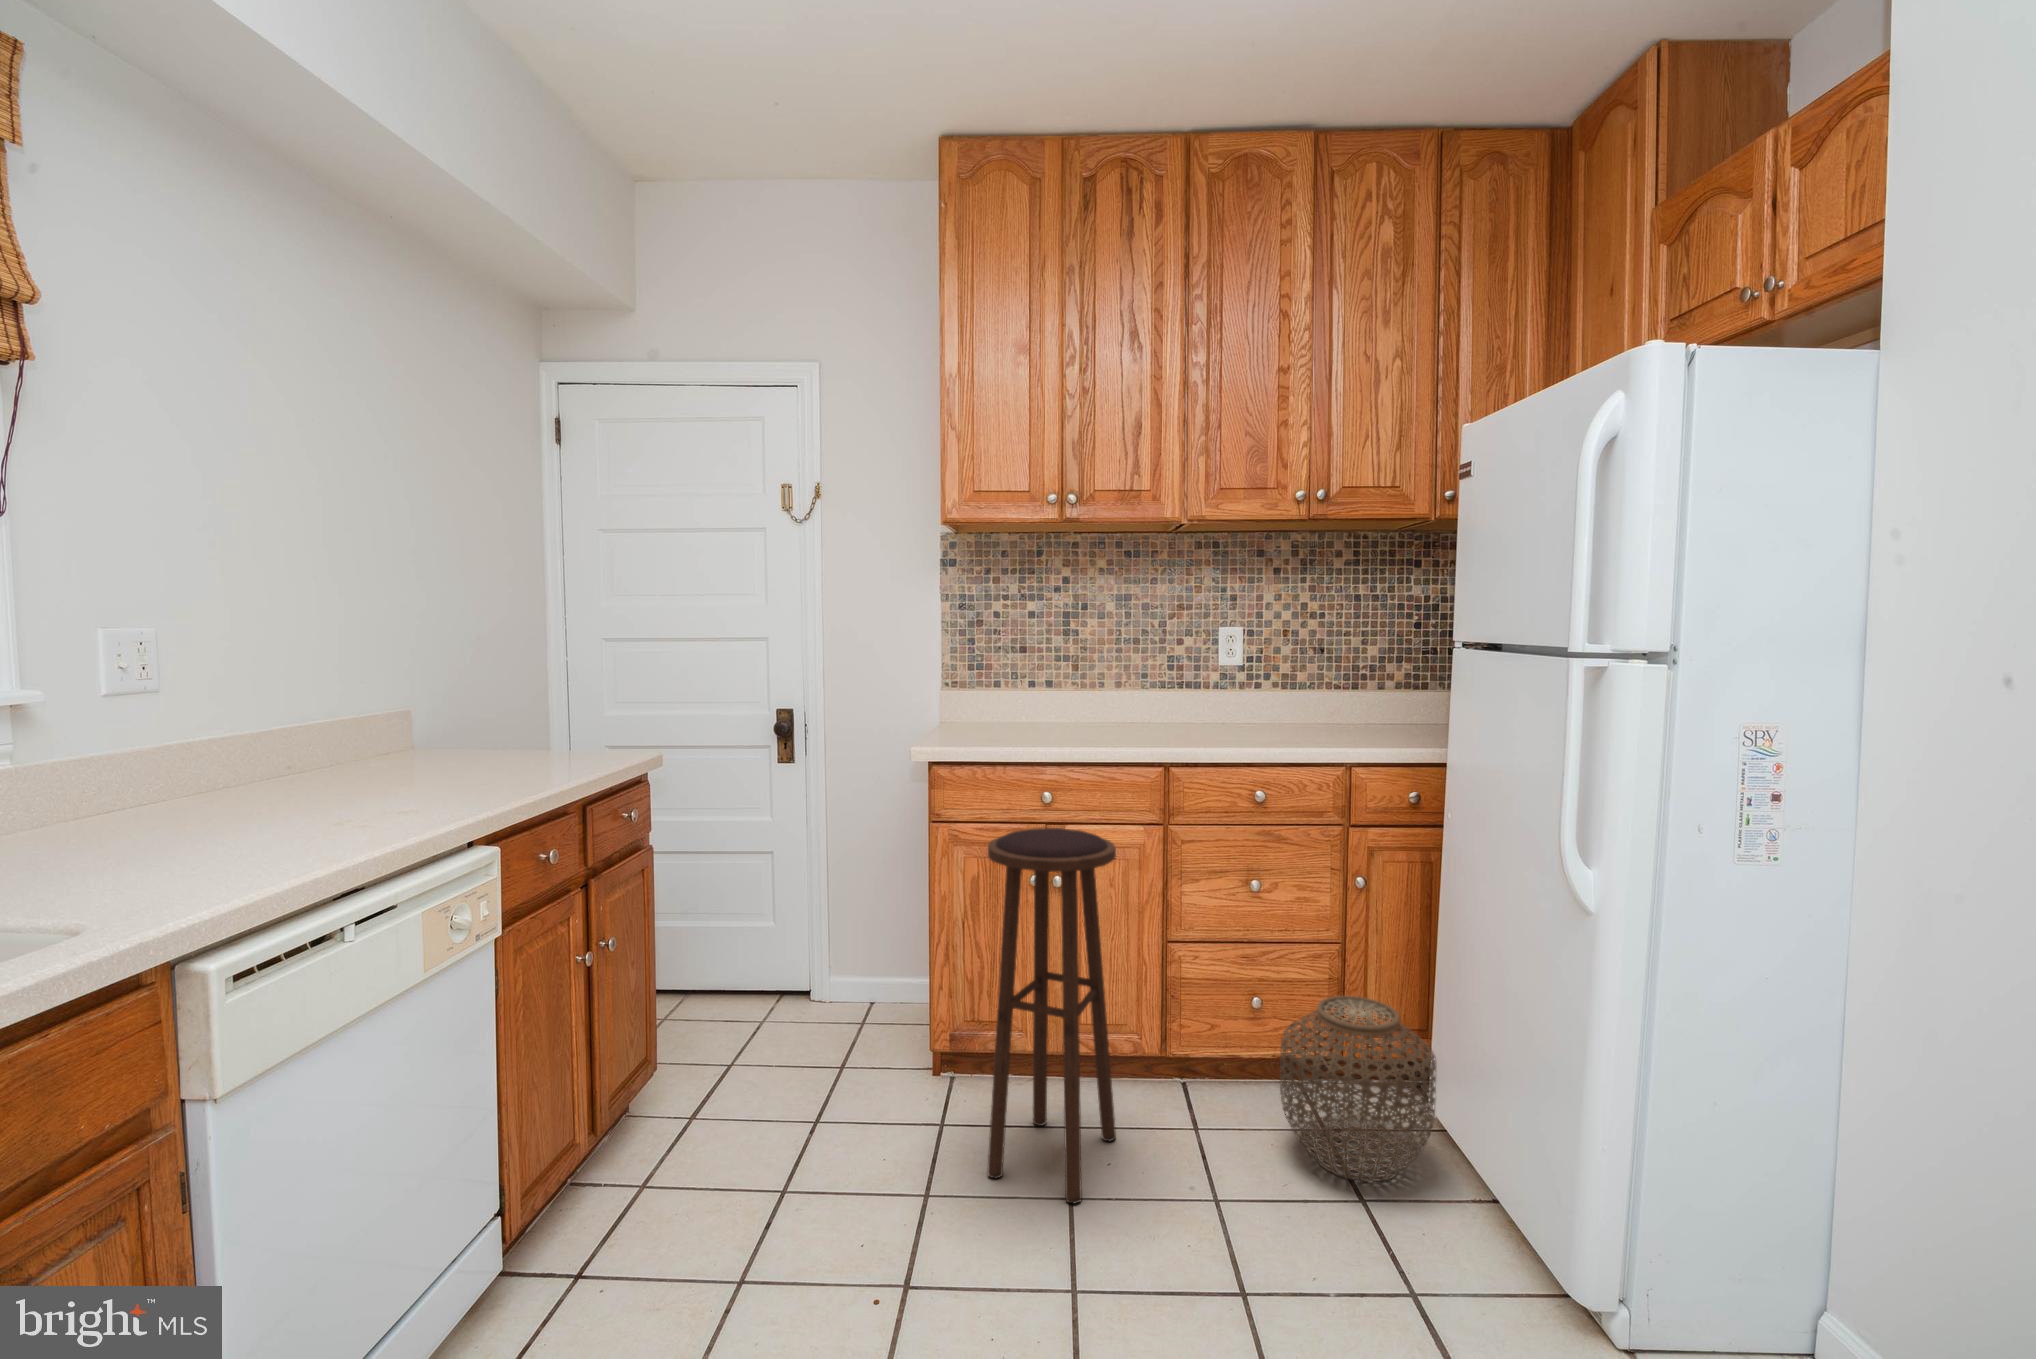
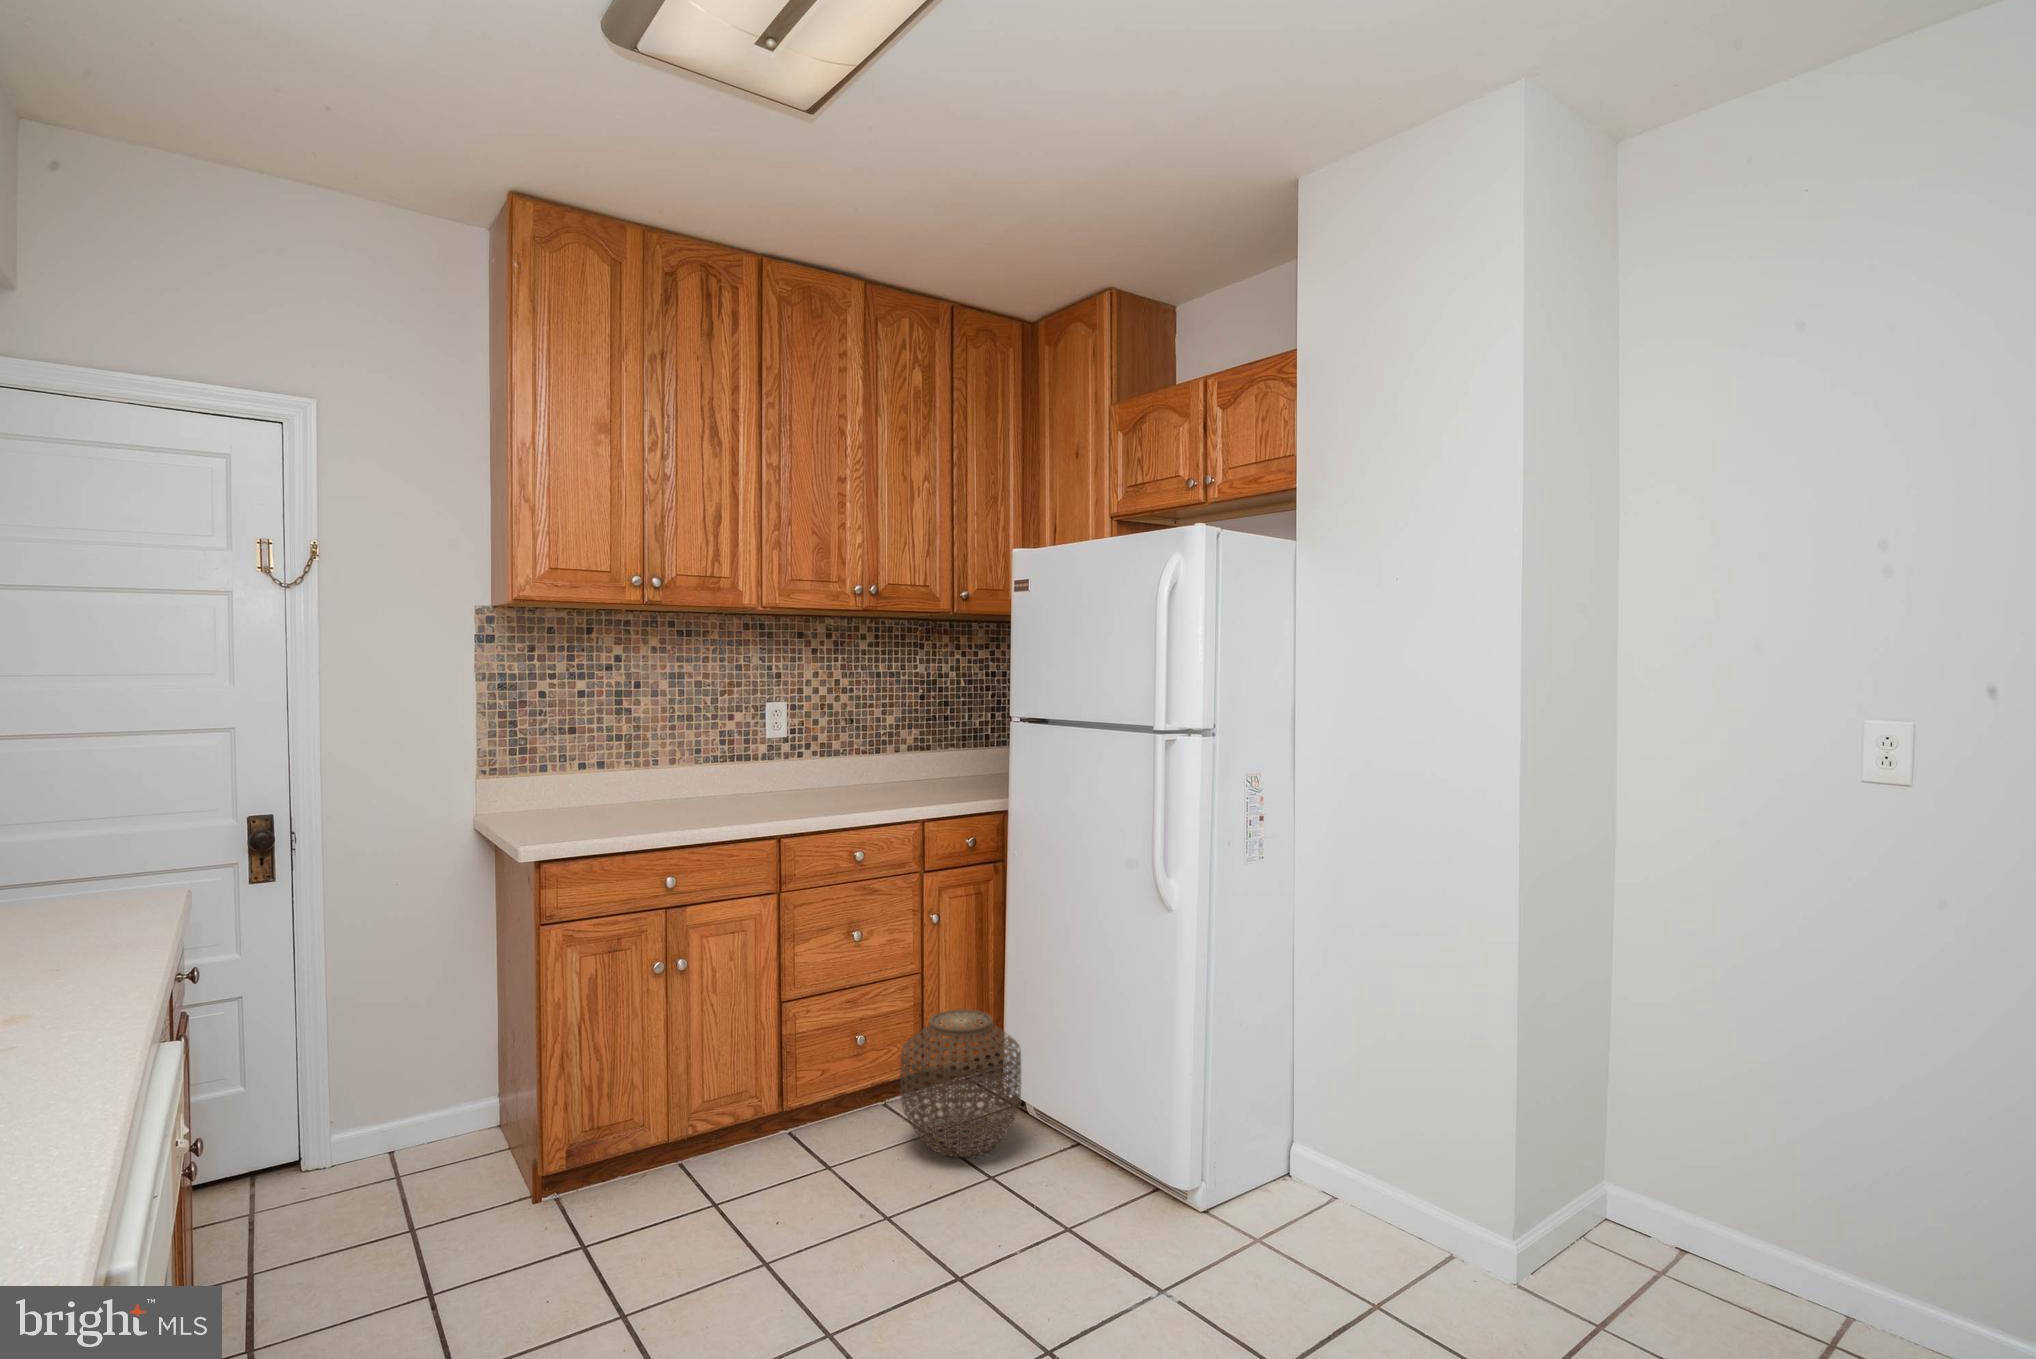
stool: present [987,828,1116,1203] -> none [666,903,790,1256]

